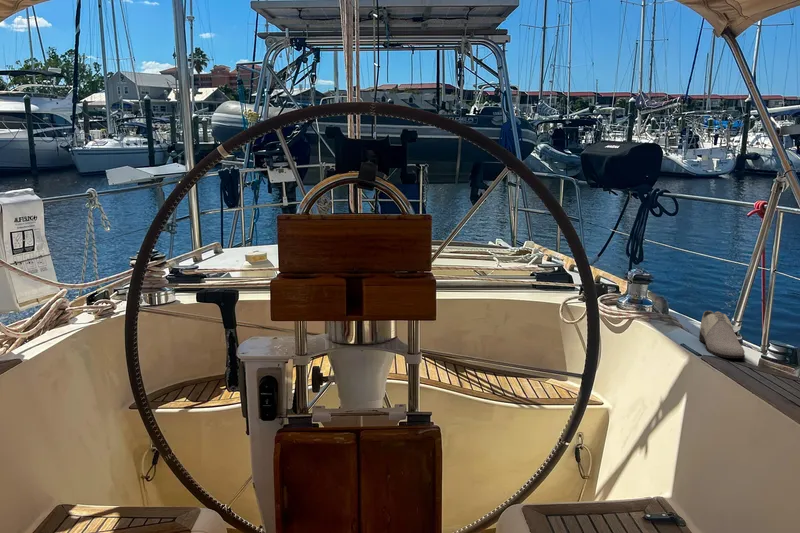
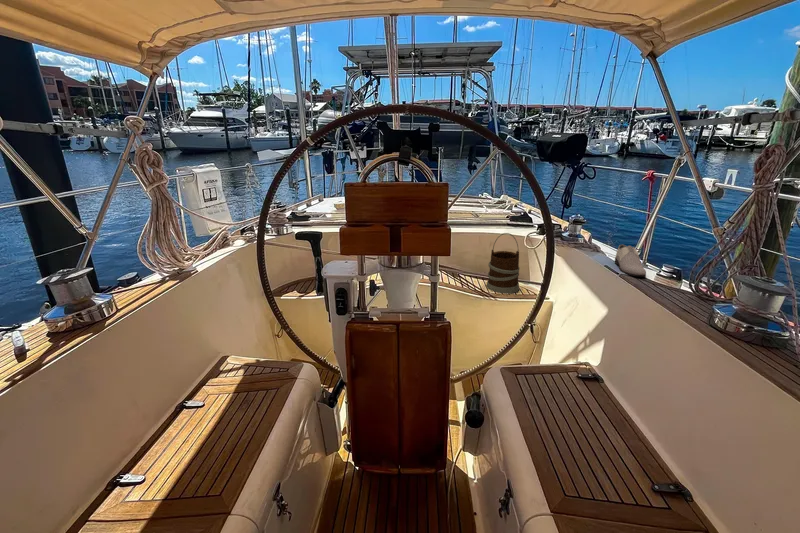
wooden bucket: none [501,298,555,400] -> present [487,233,520,294]

